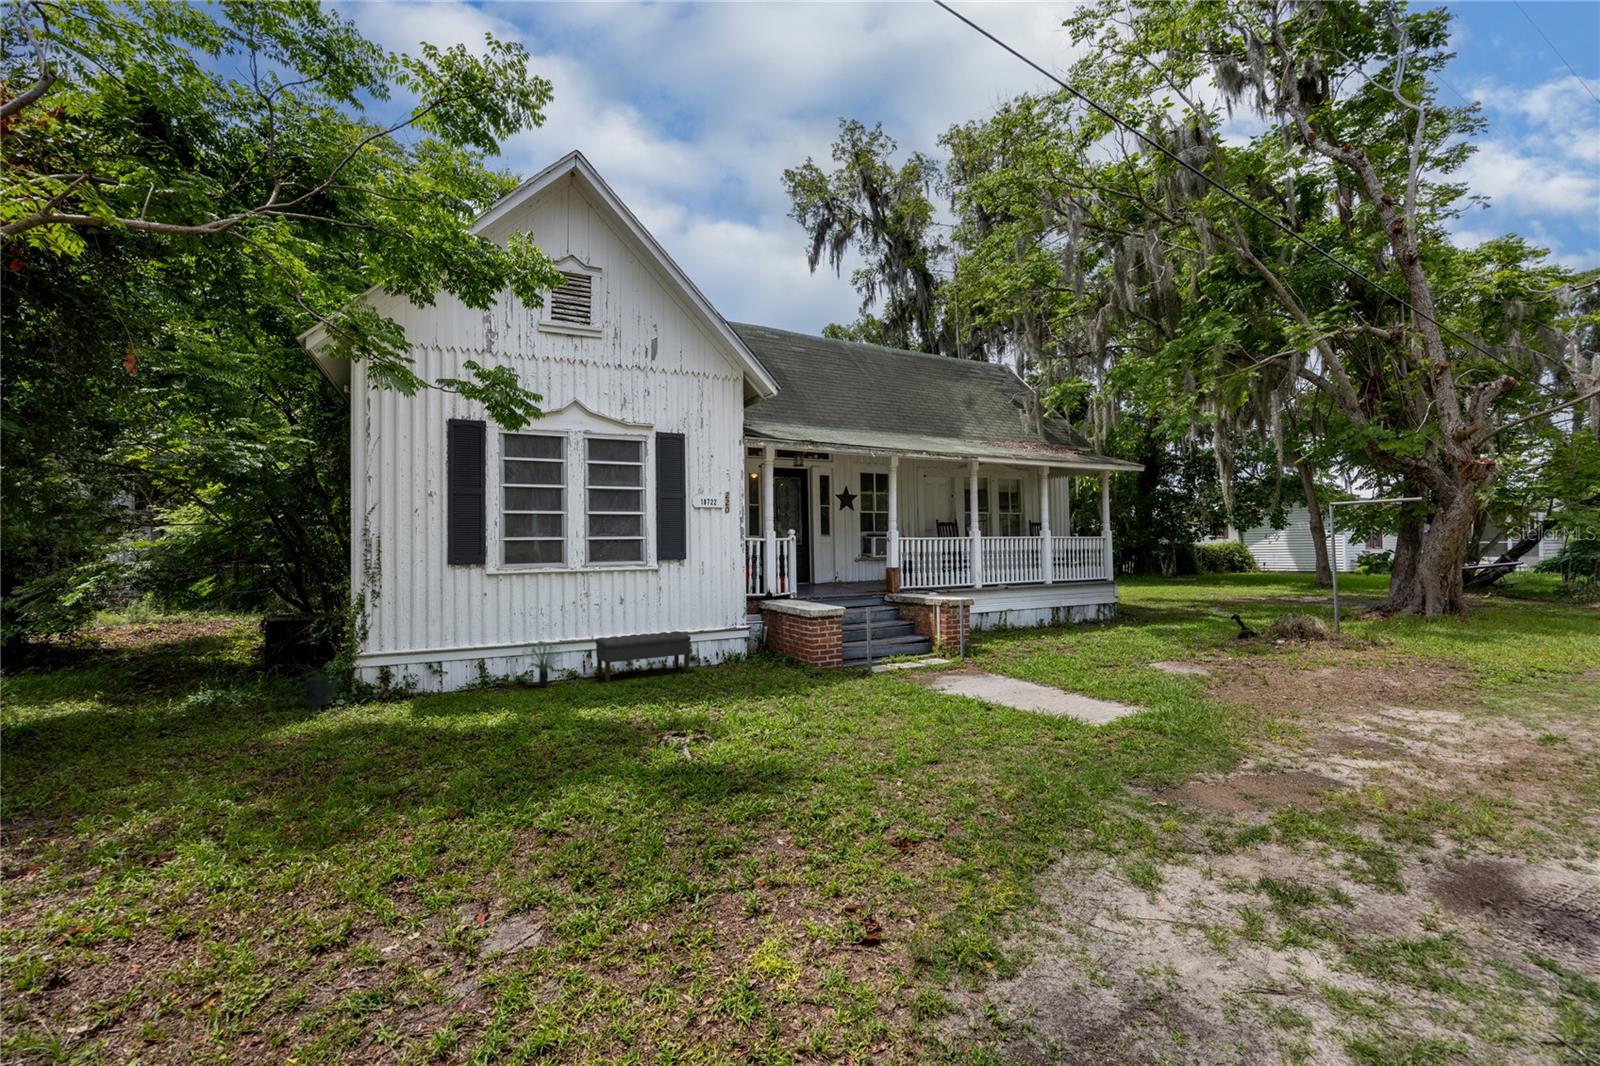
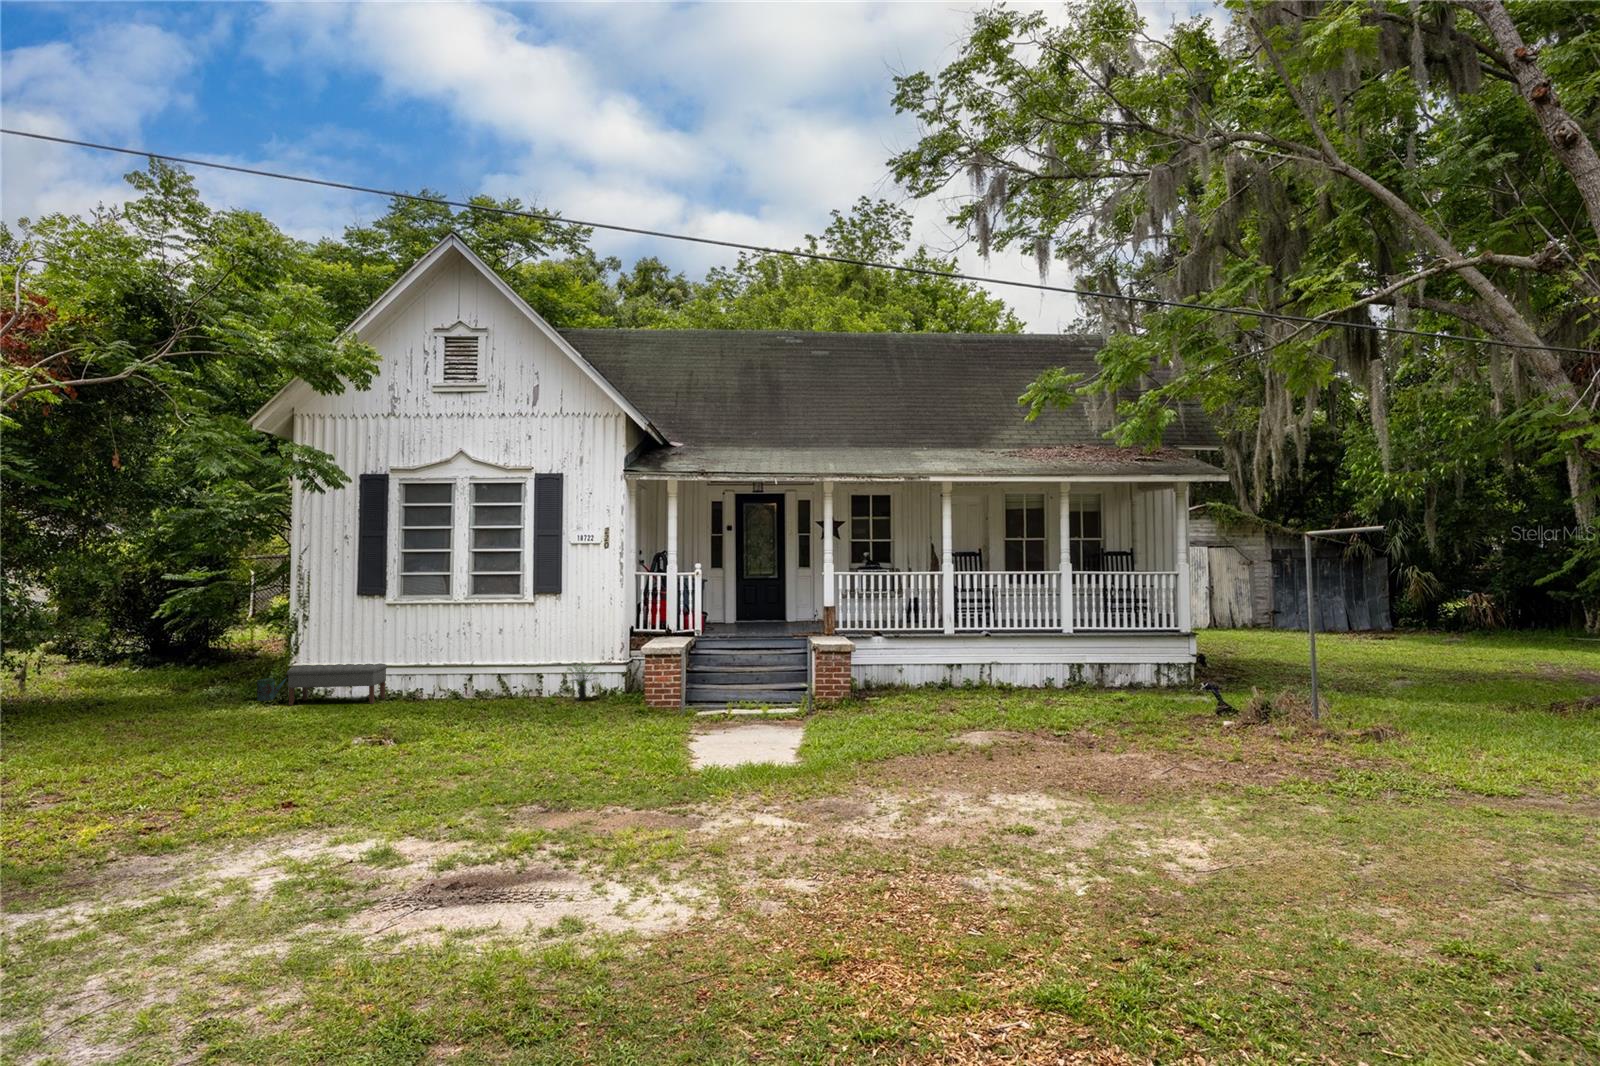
bench: present [595,631,691,683] -> present [287,663,387,706]
potted plant: present [522,642,565,687] -> present [565,662,600,700]

